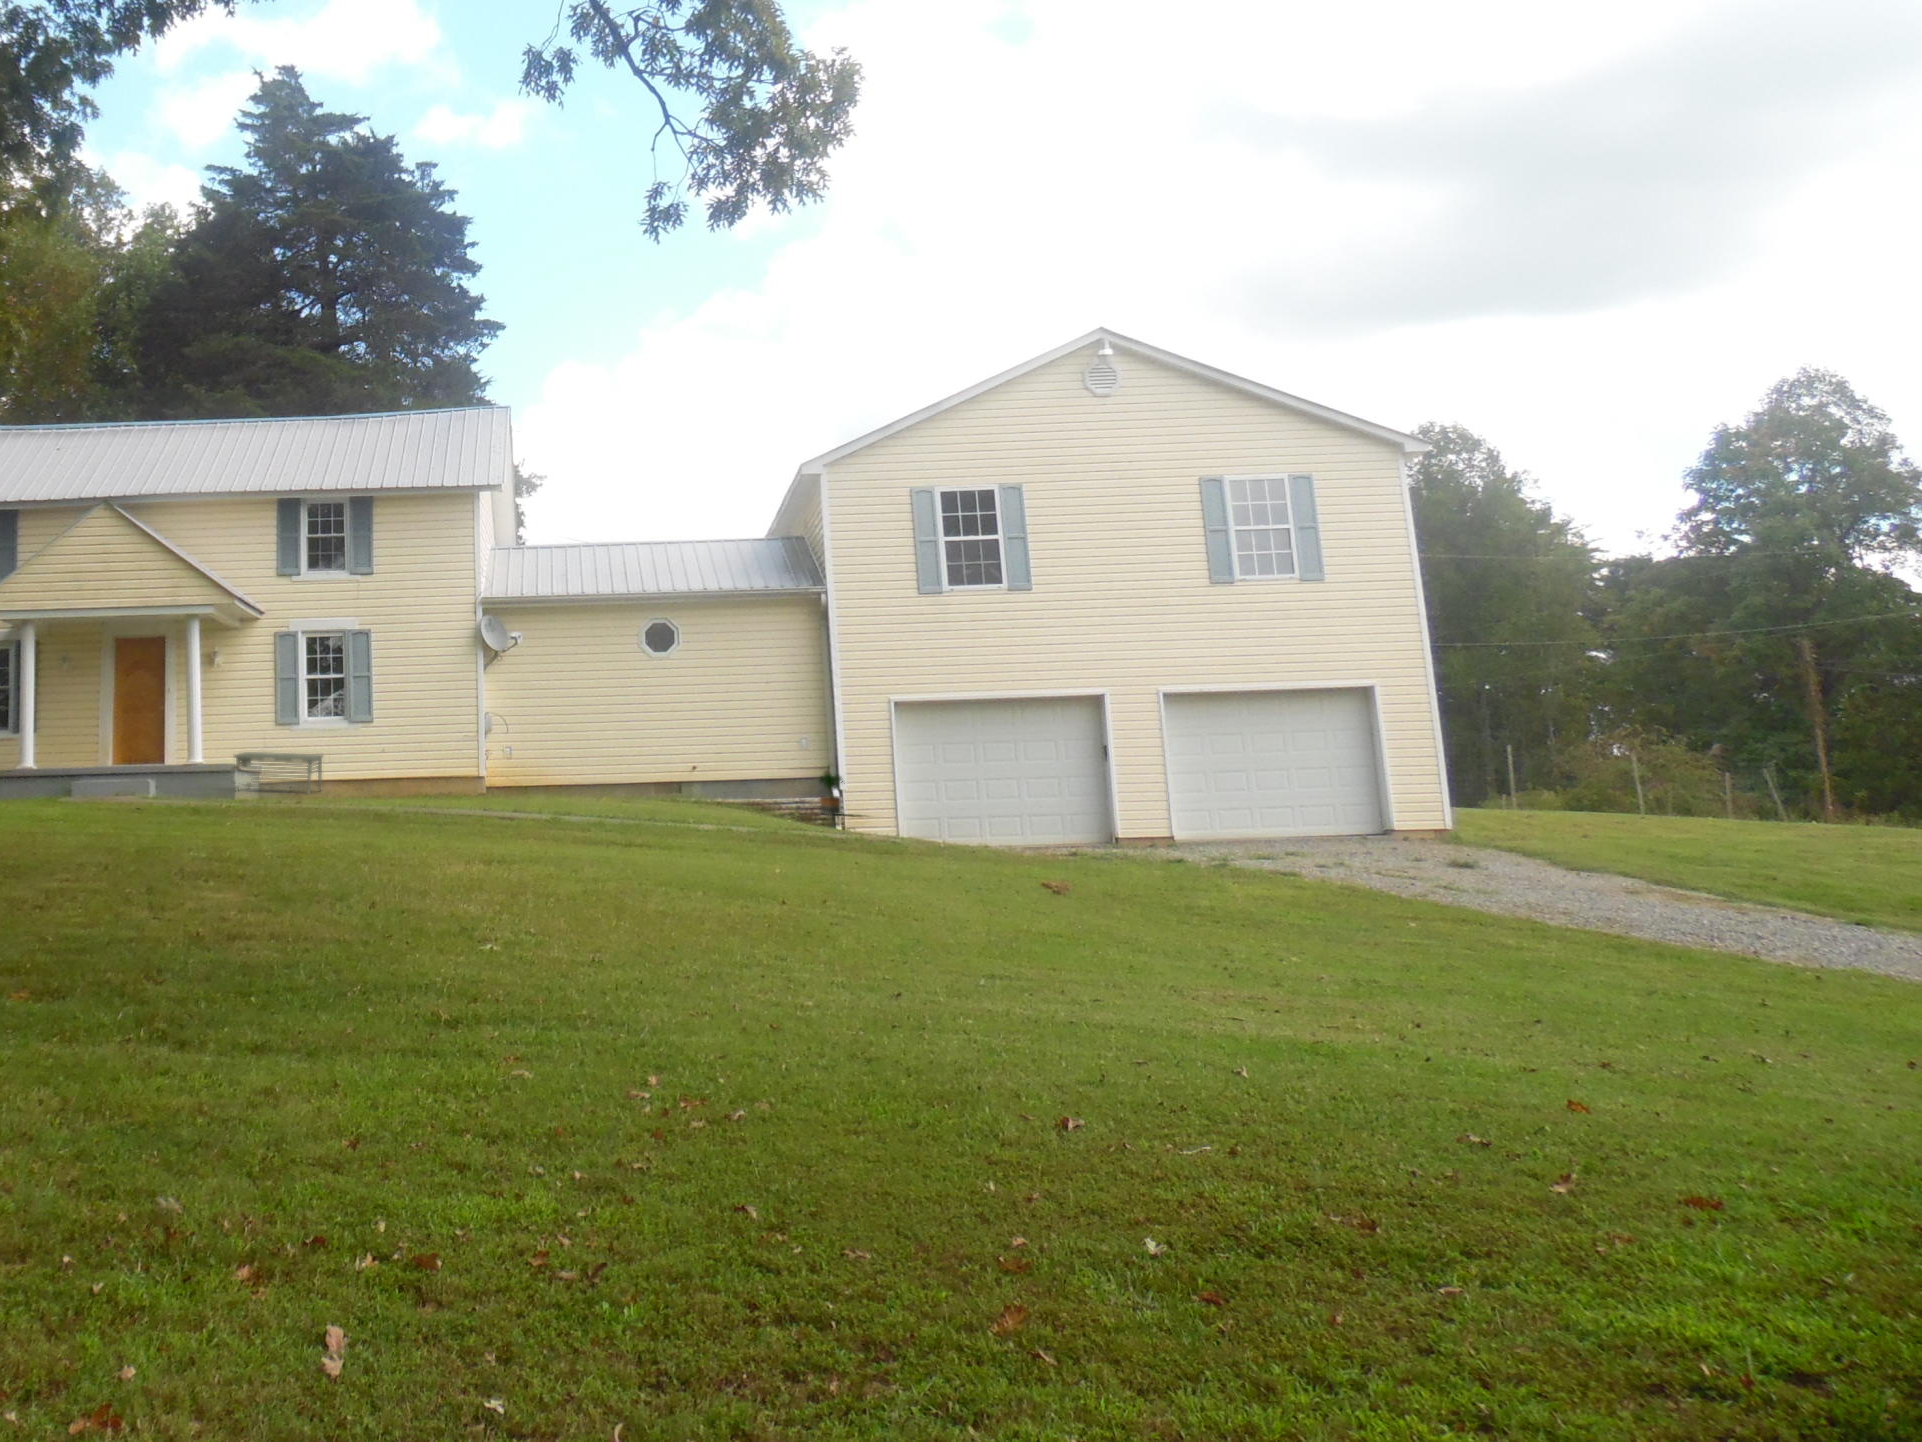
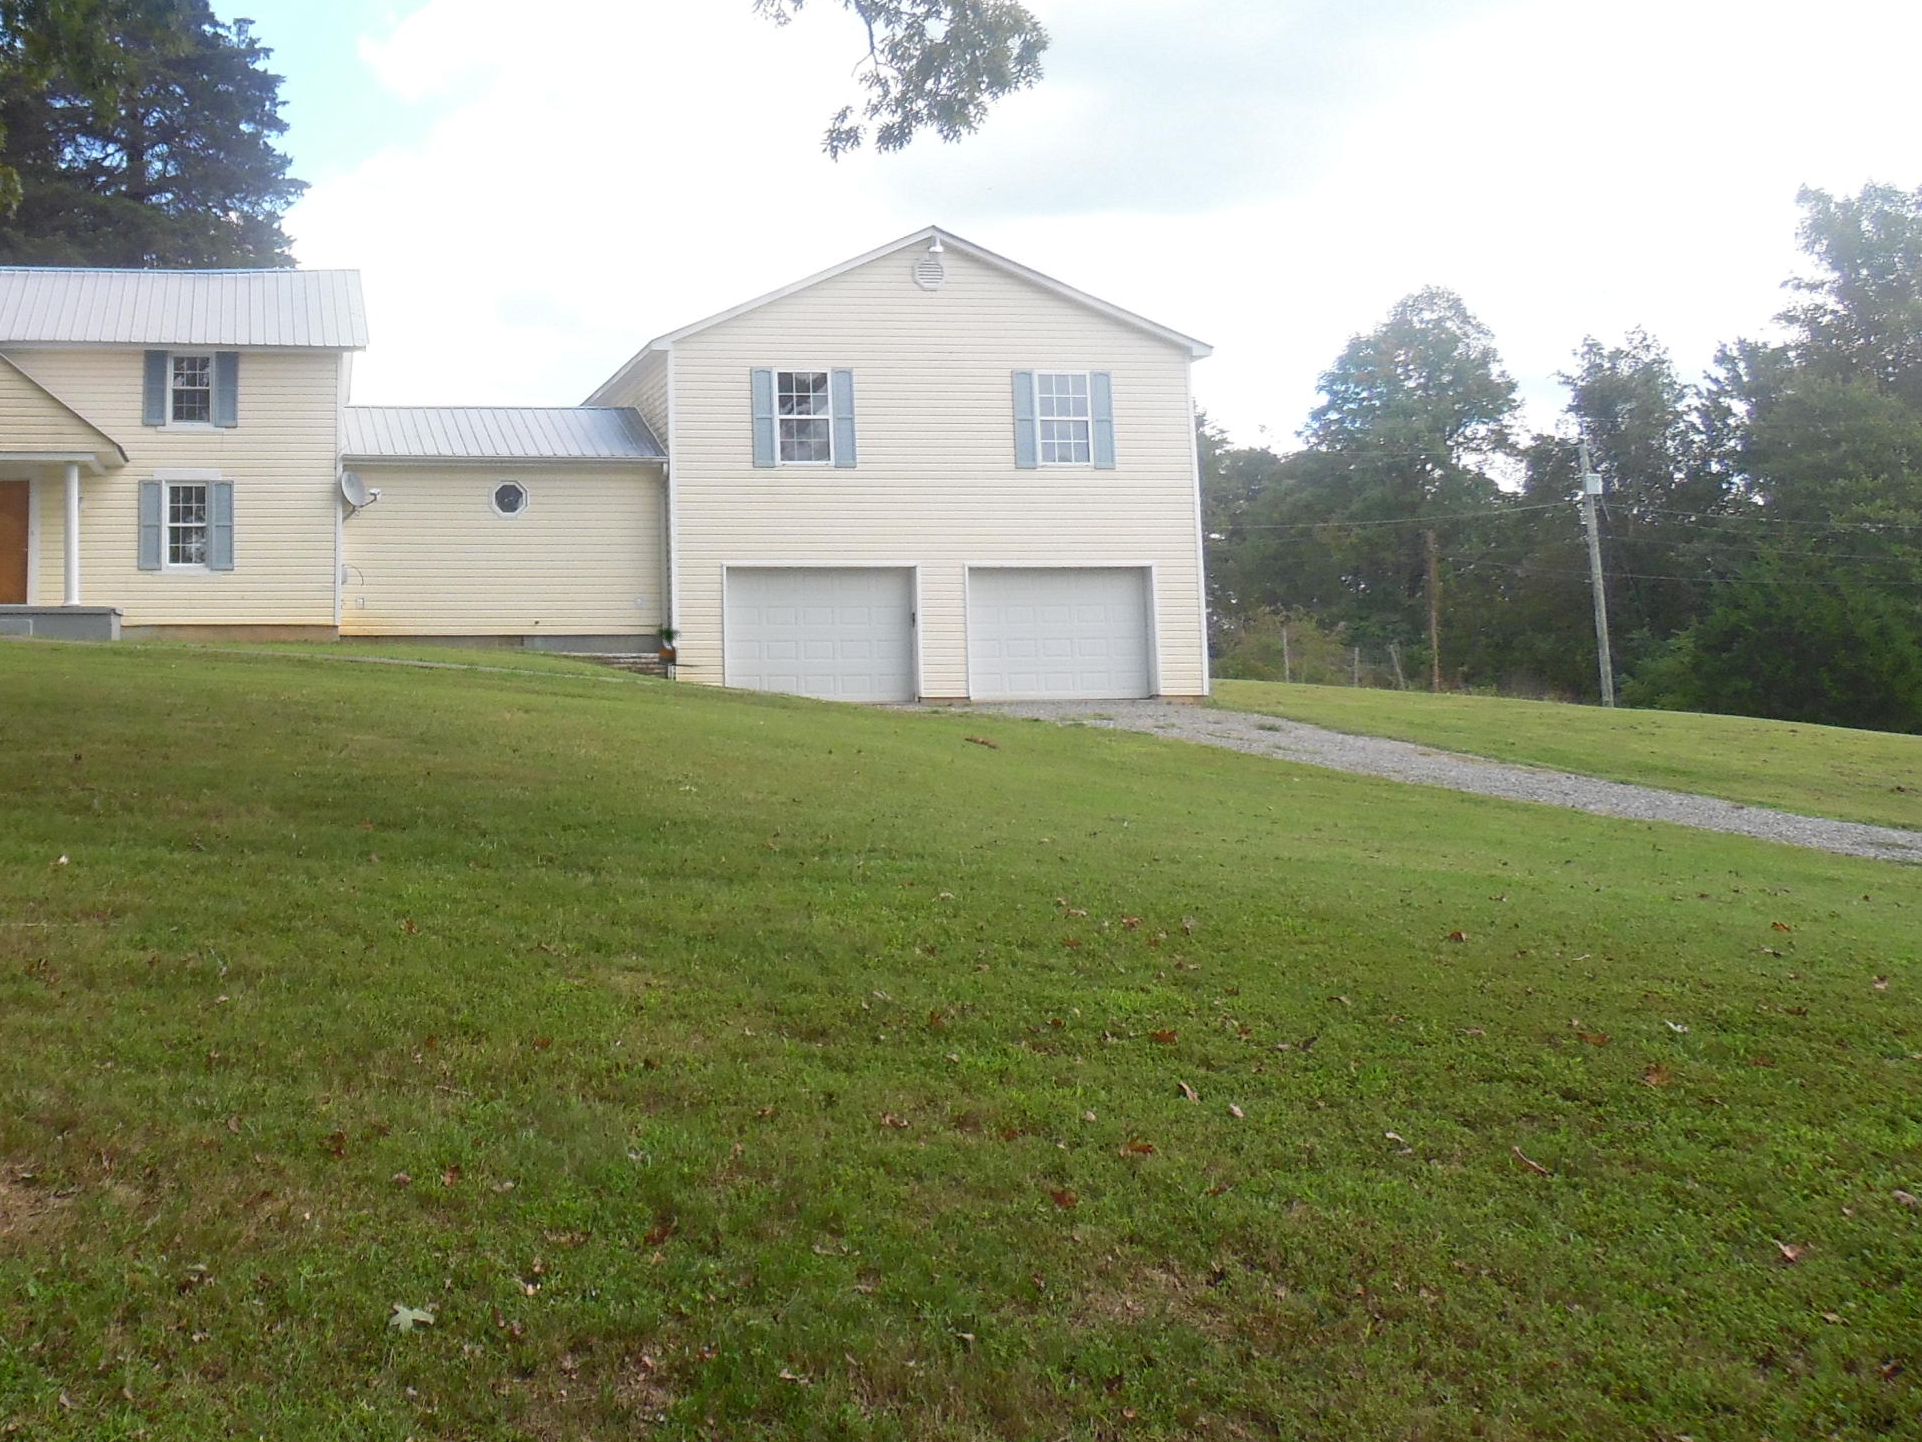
storage bench: present [234,752,323,793] -> none [101,594,188,636]

